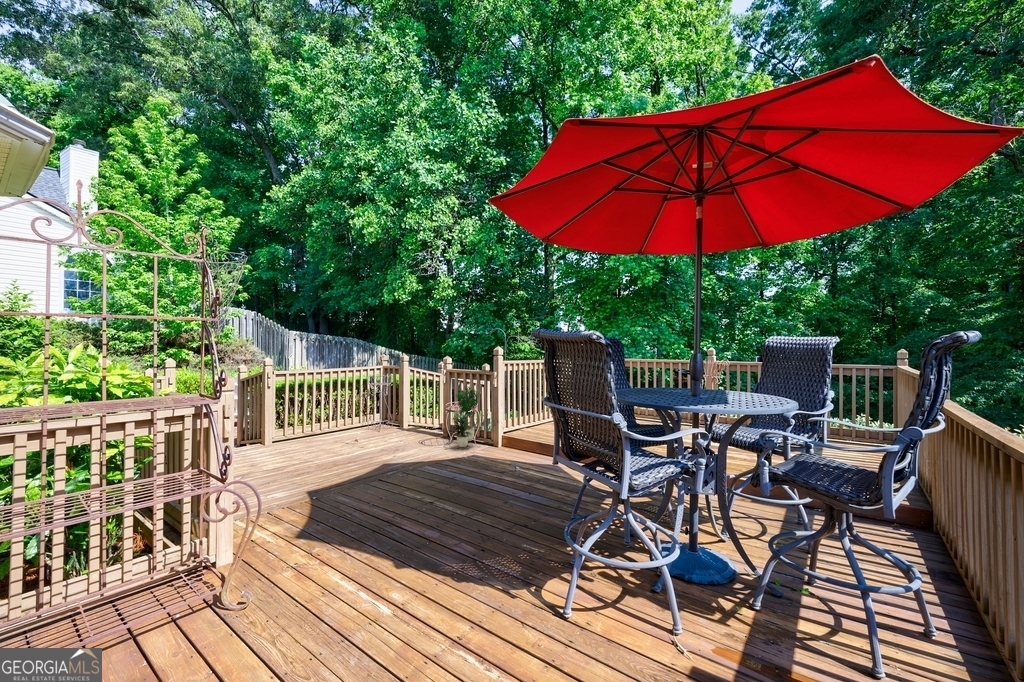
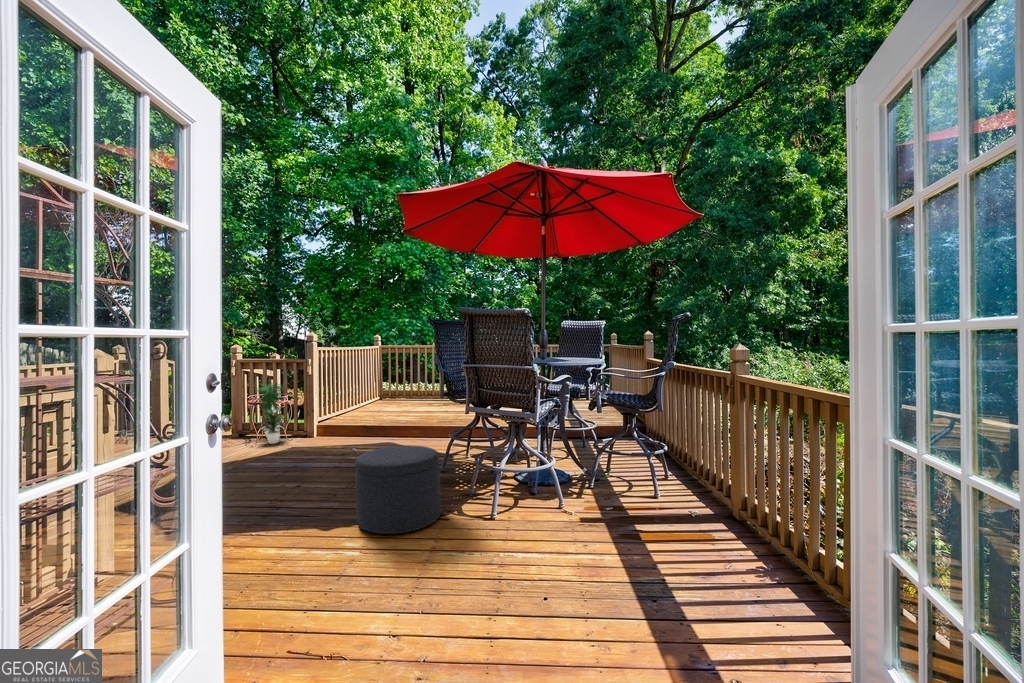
ottoman: none [411,481,512,599] -> present [355,445,441,534]

